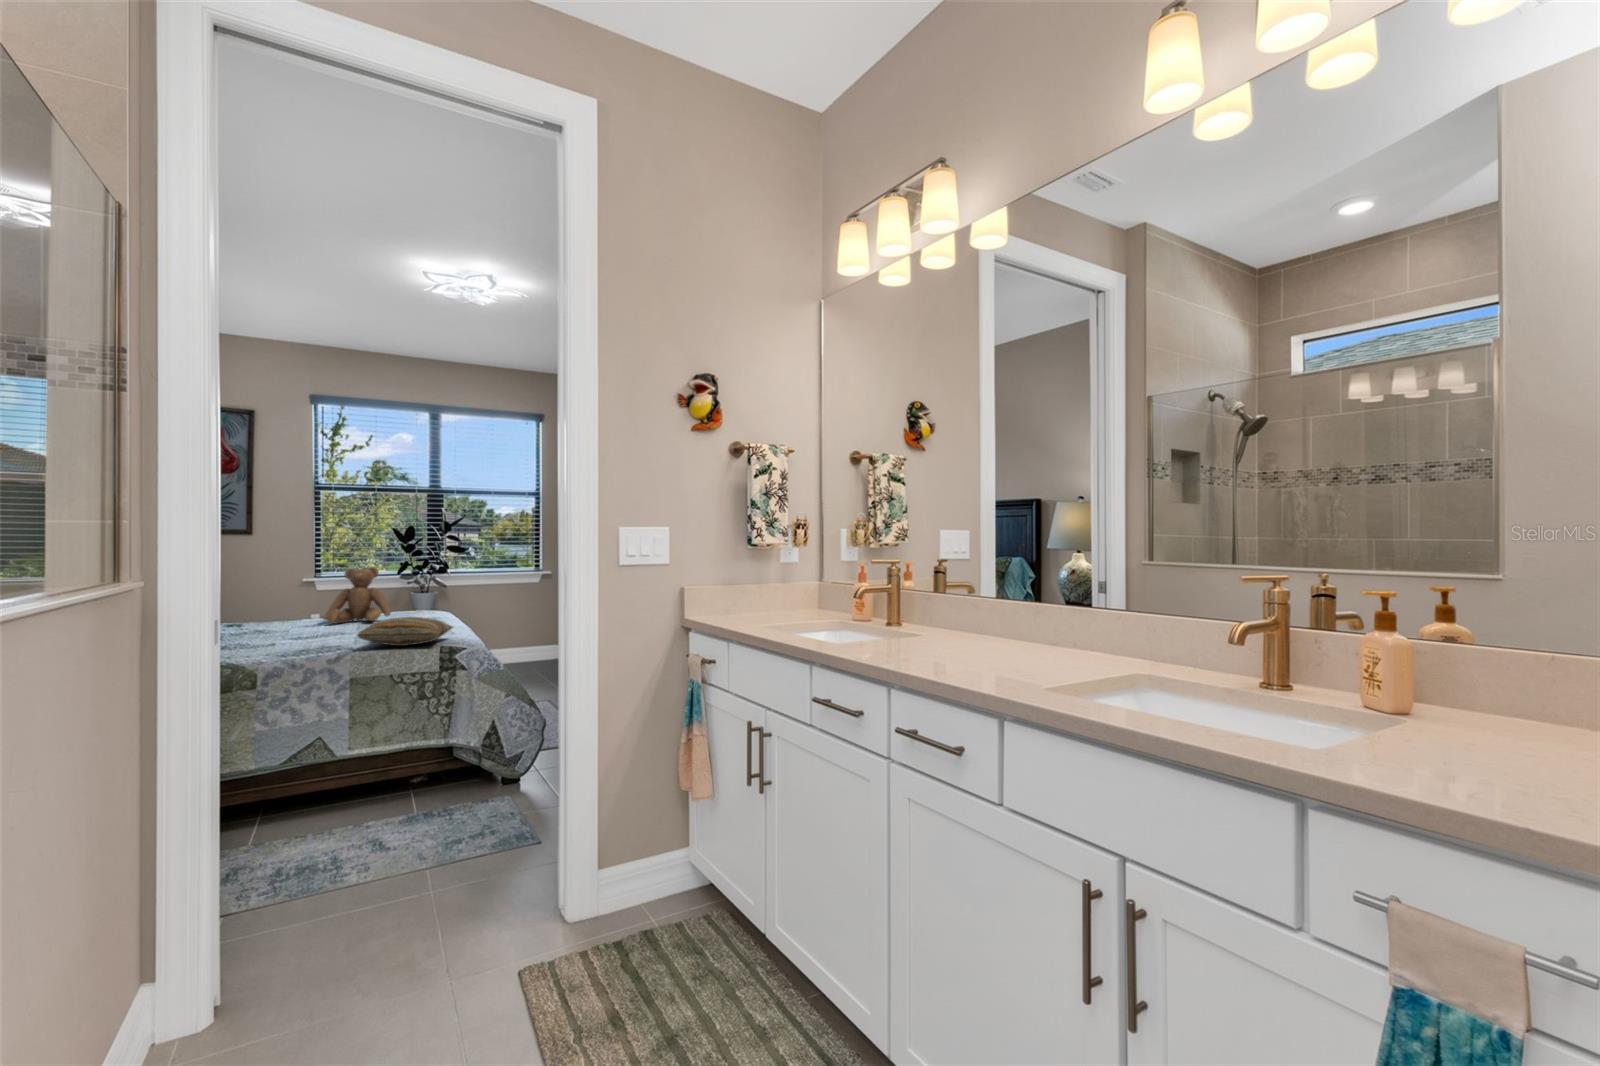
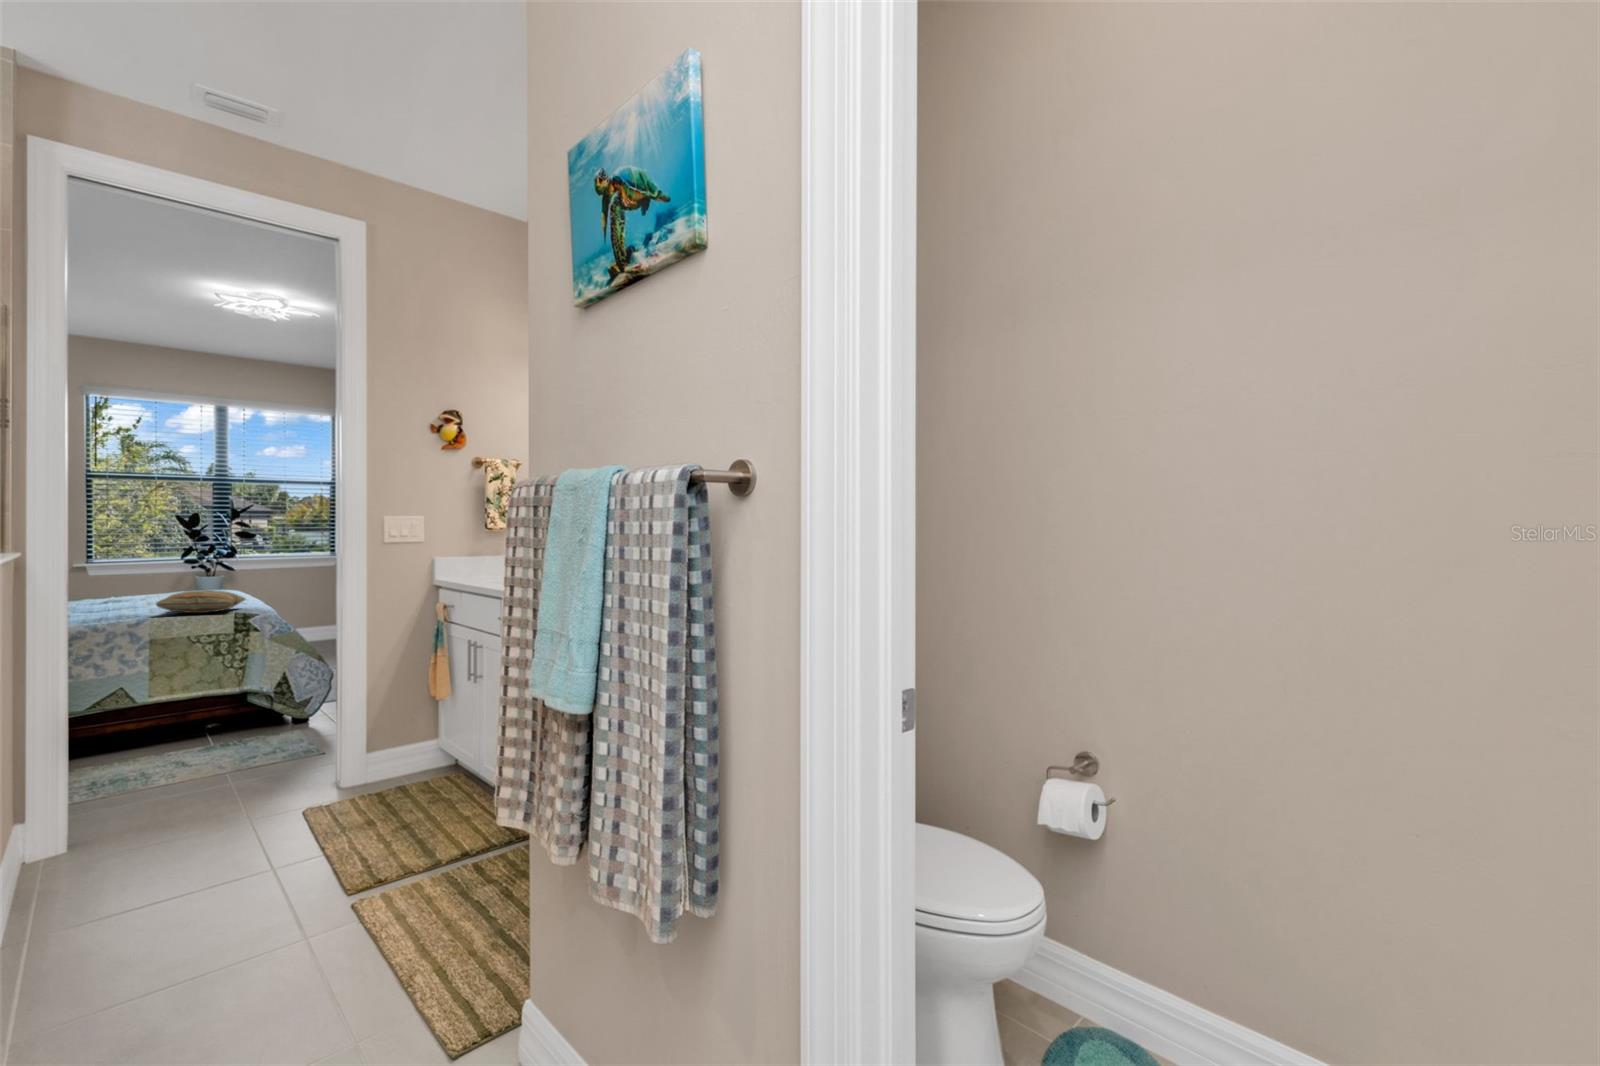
teddy bear: present [323,567,391,623] -> none [110,551,181,601]

